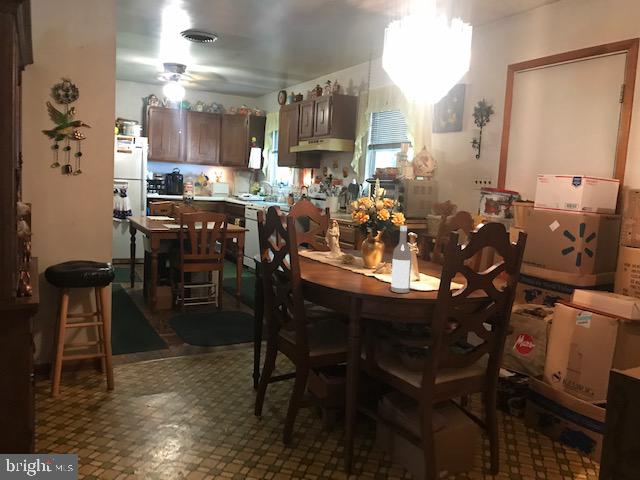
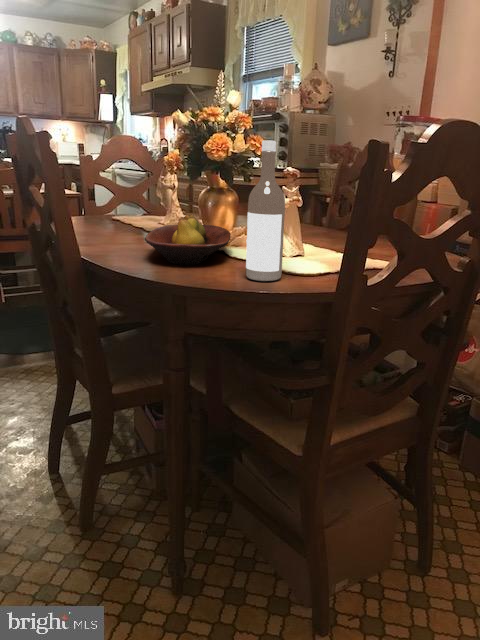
fruit bowl: none [333,256,379,284] -> present [145,214,231,265]

